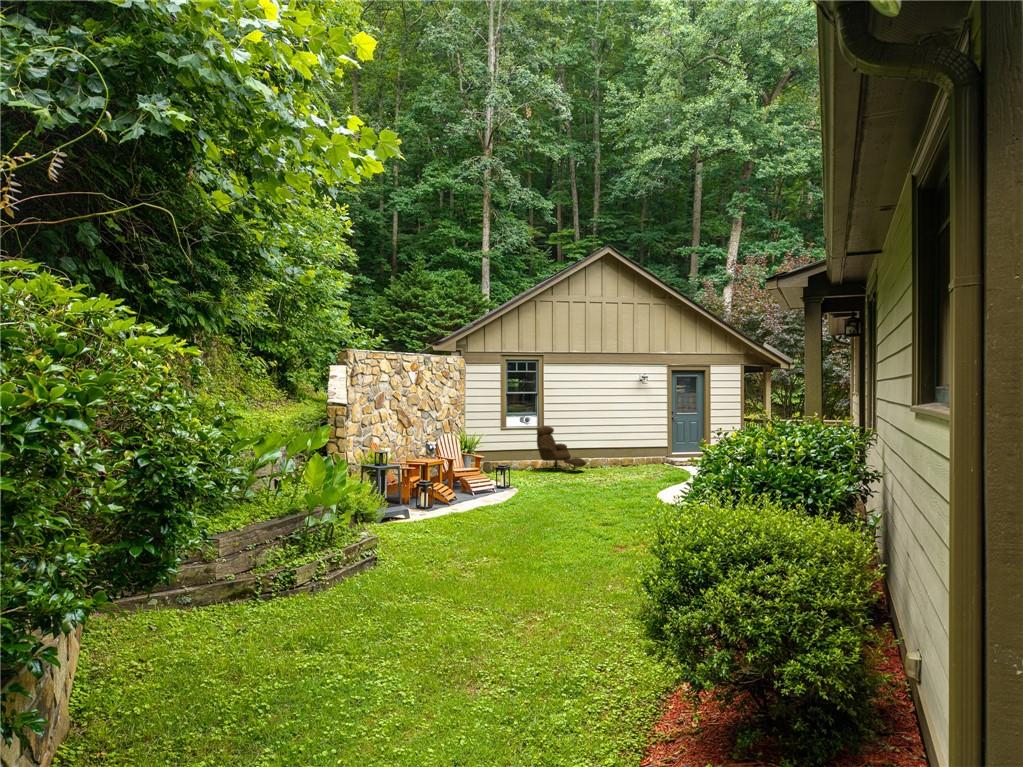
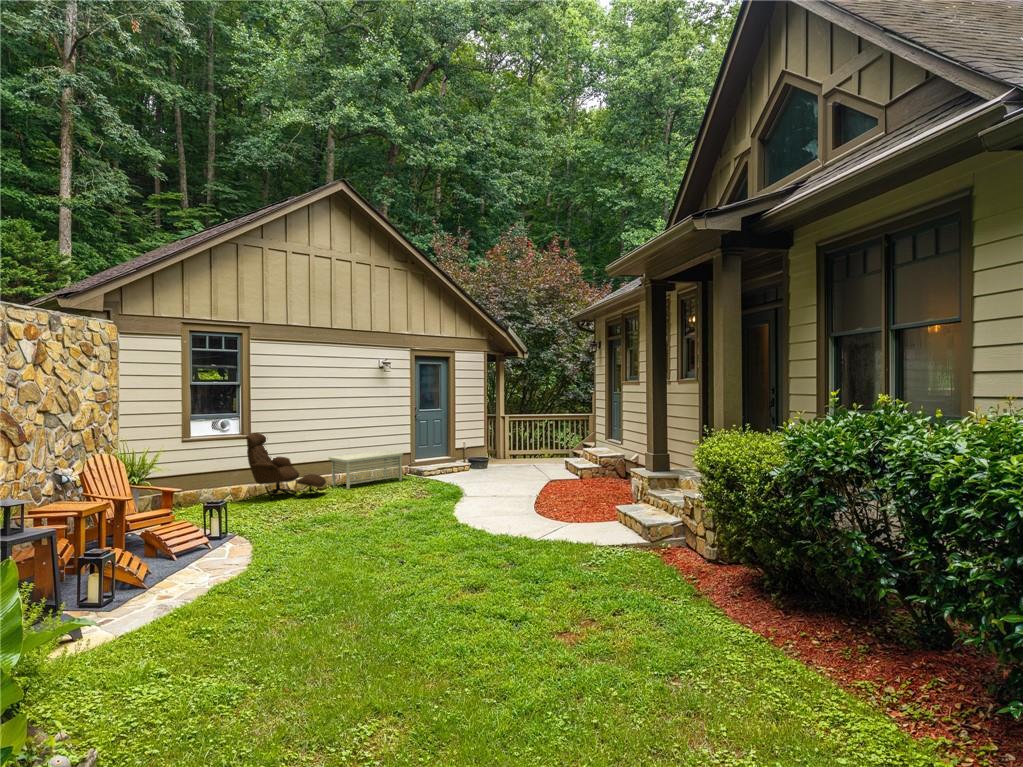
storage bench: none [597,446,651,471] -> present [329,451,403,489]

